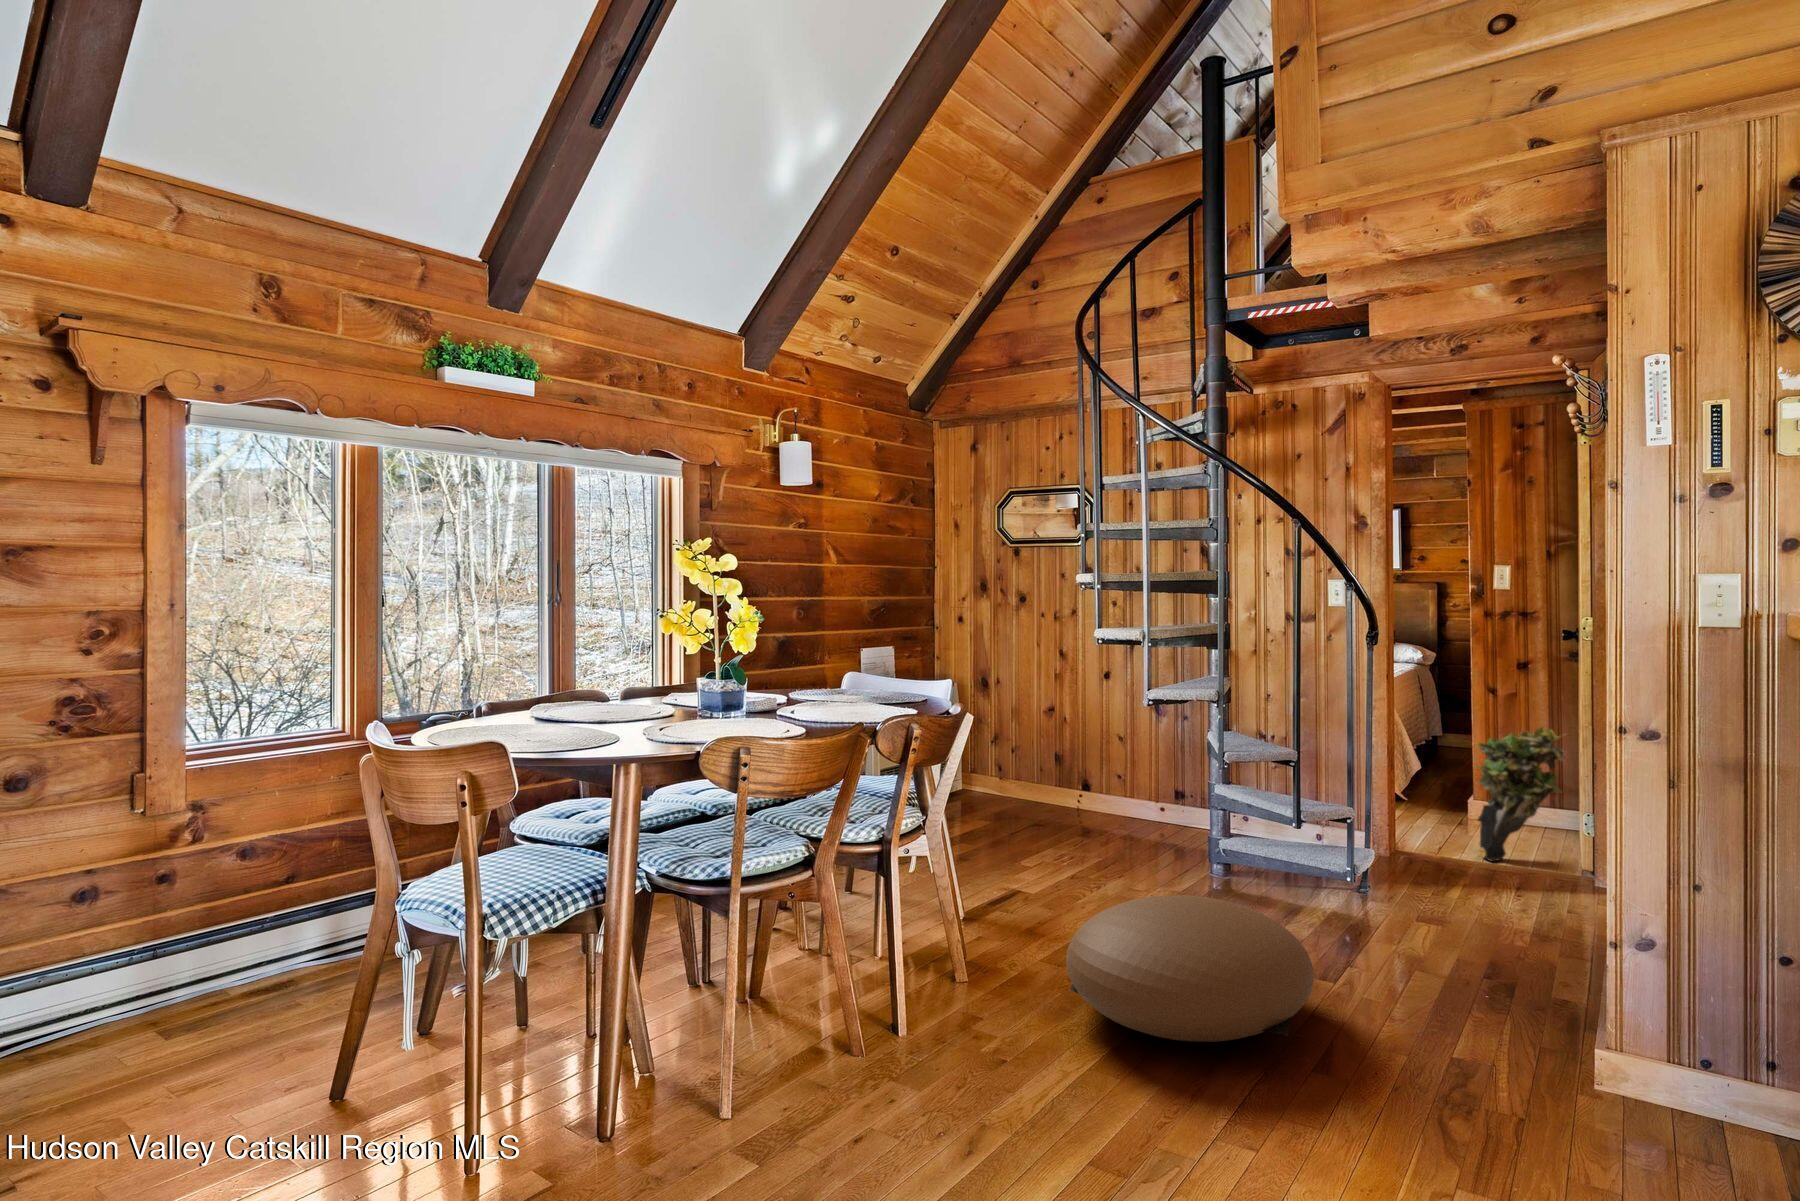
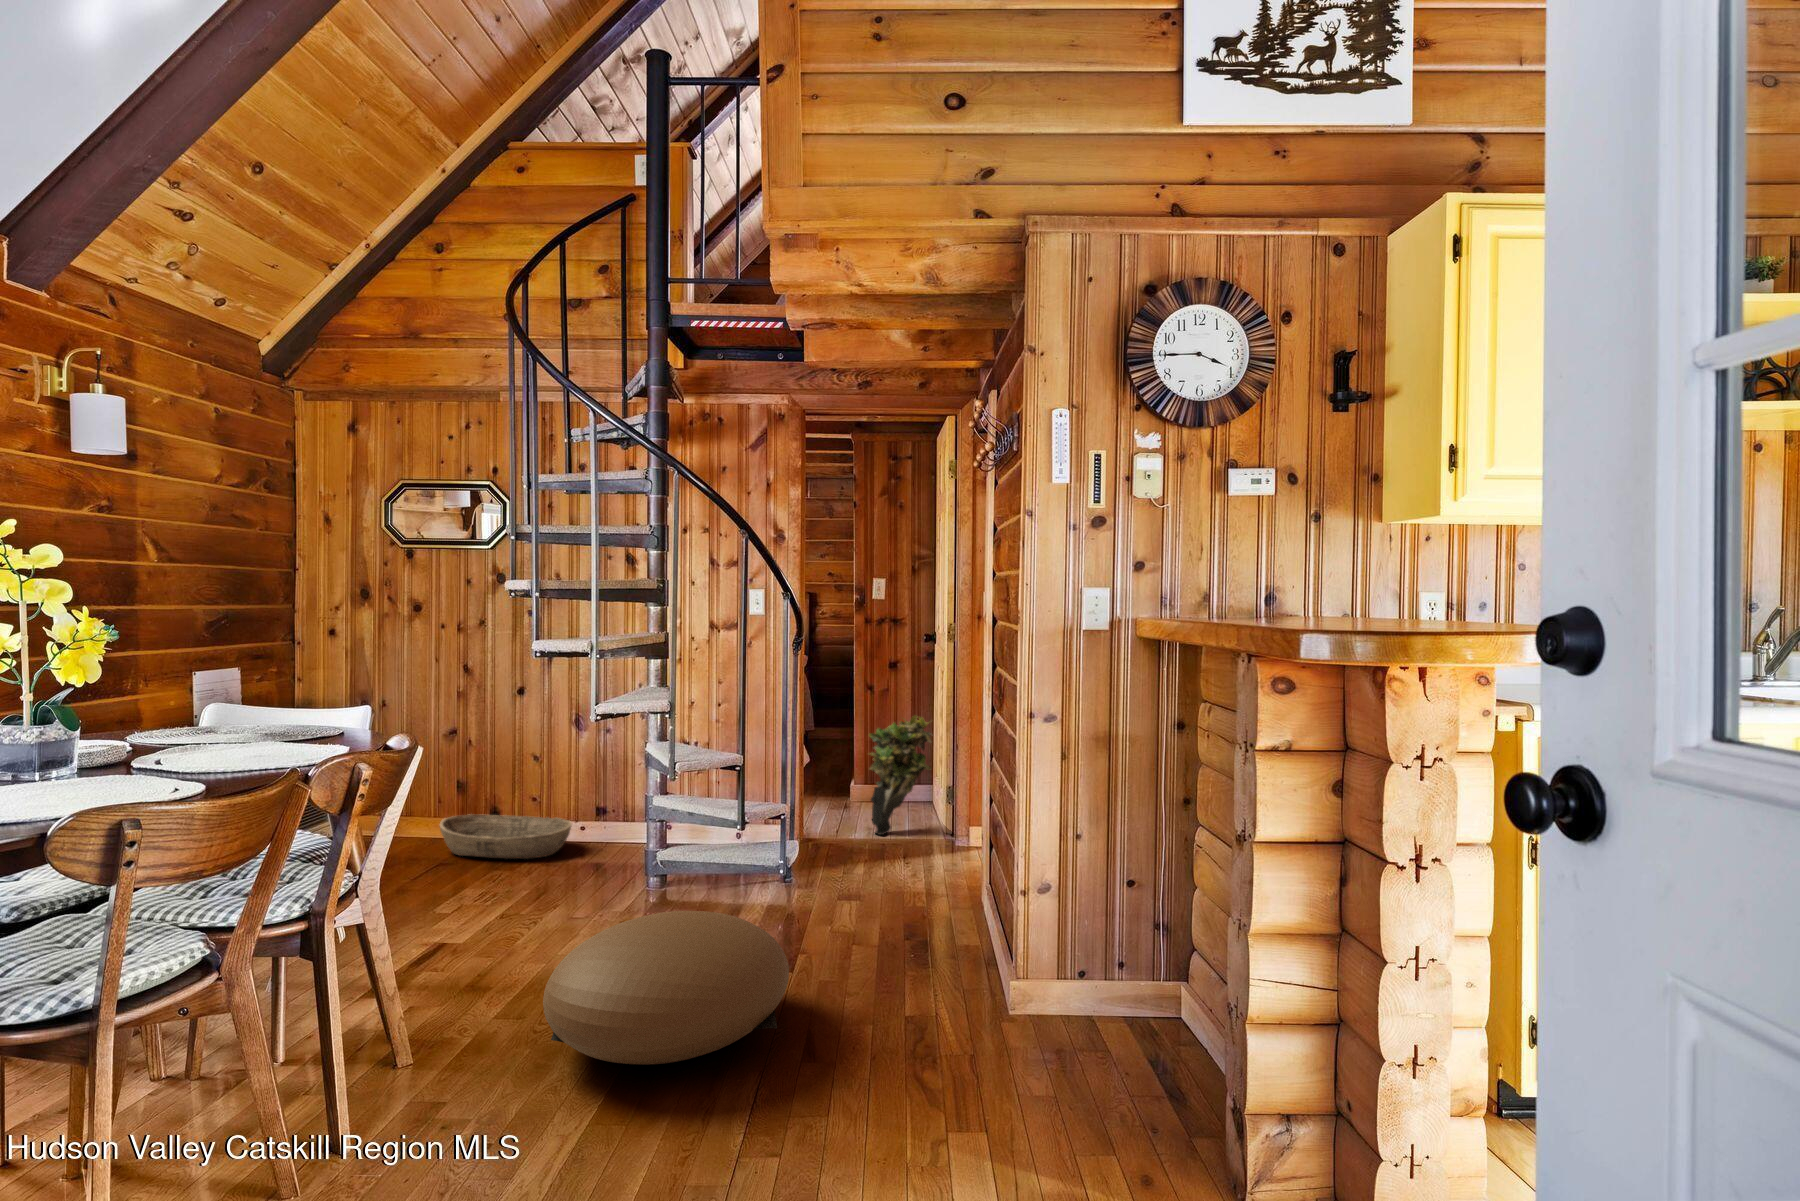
basket: none [1034,782,1146,829] -> present [440,814,572,859]

